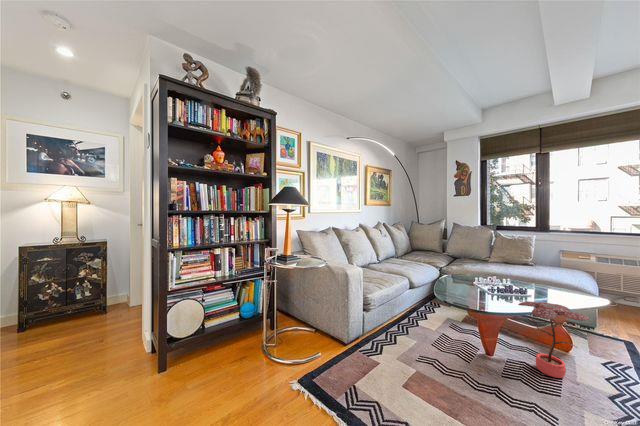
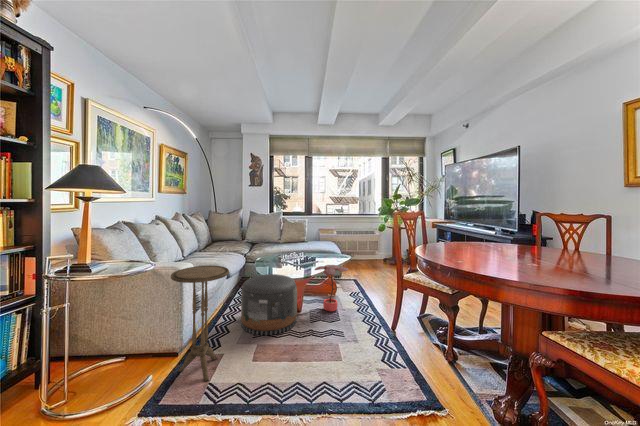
side table: none [330,270,380,382] -> present [171,266,229,382]
pouf: none [409,293,482,372] -> present [241,274,297,335]

